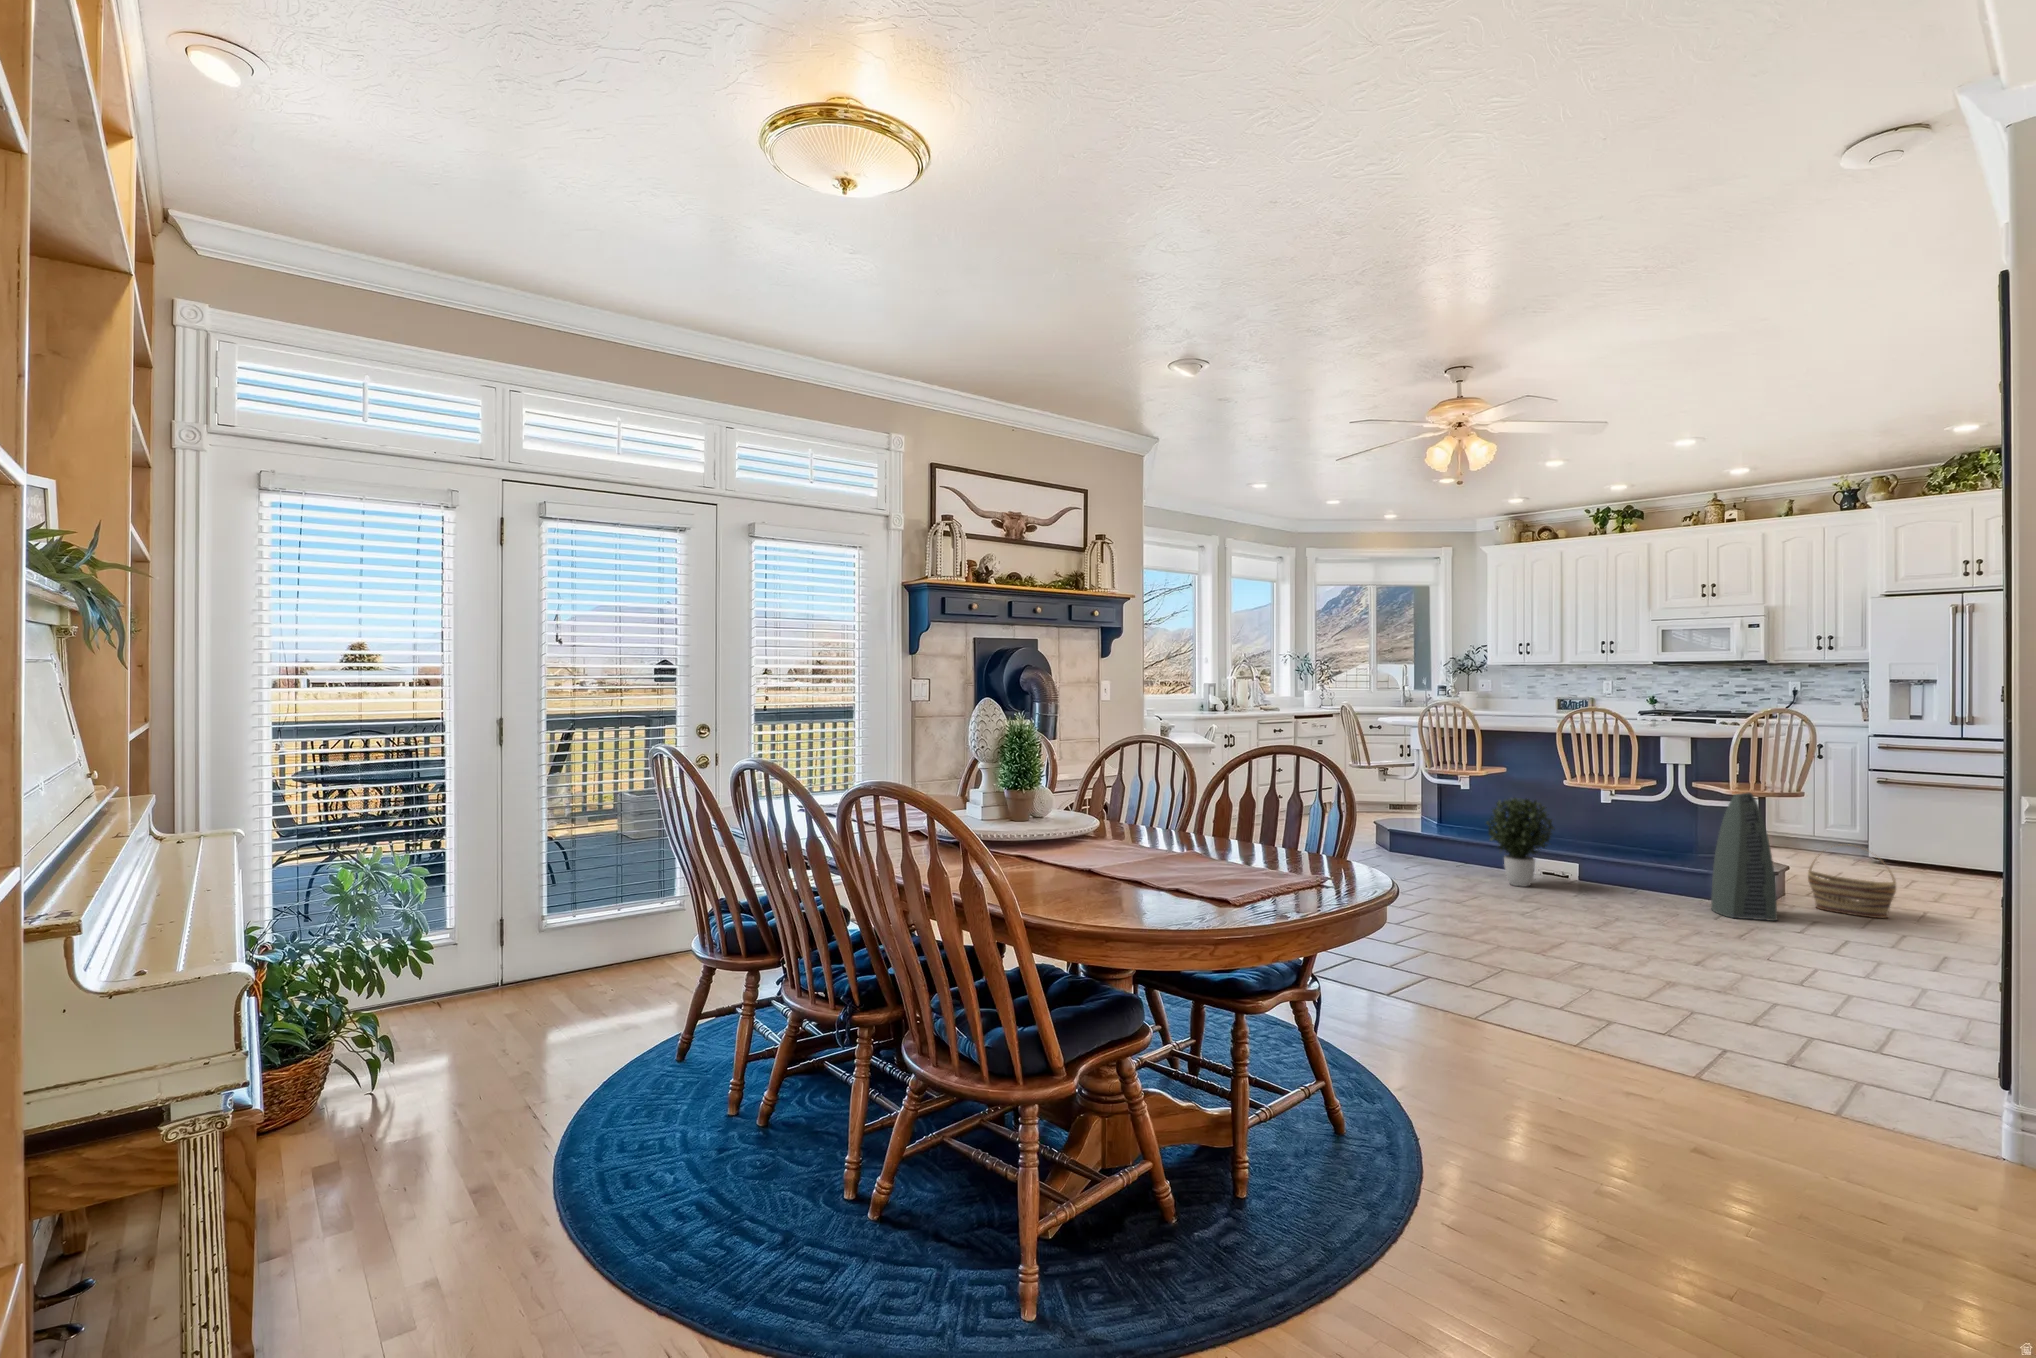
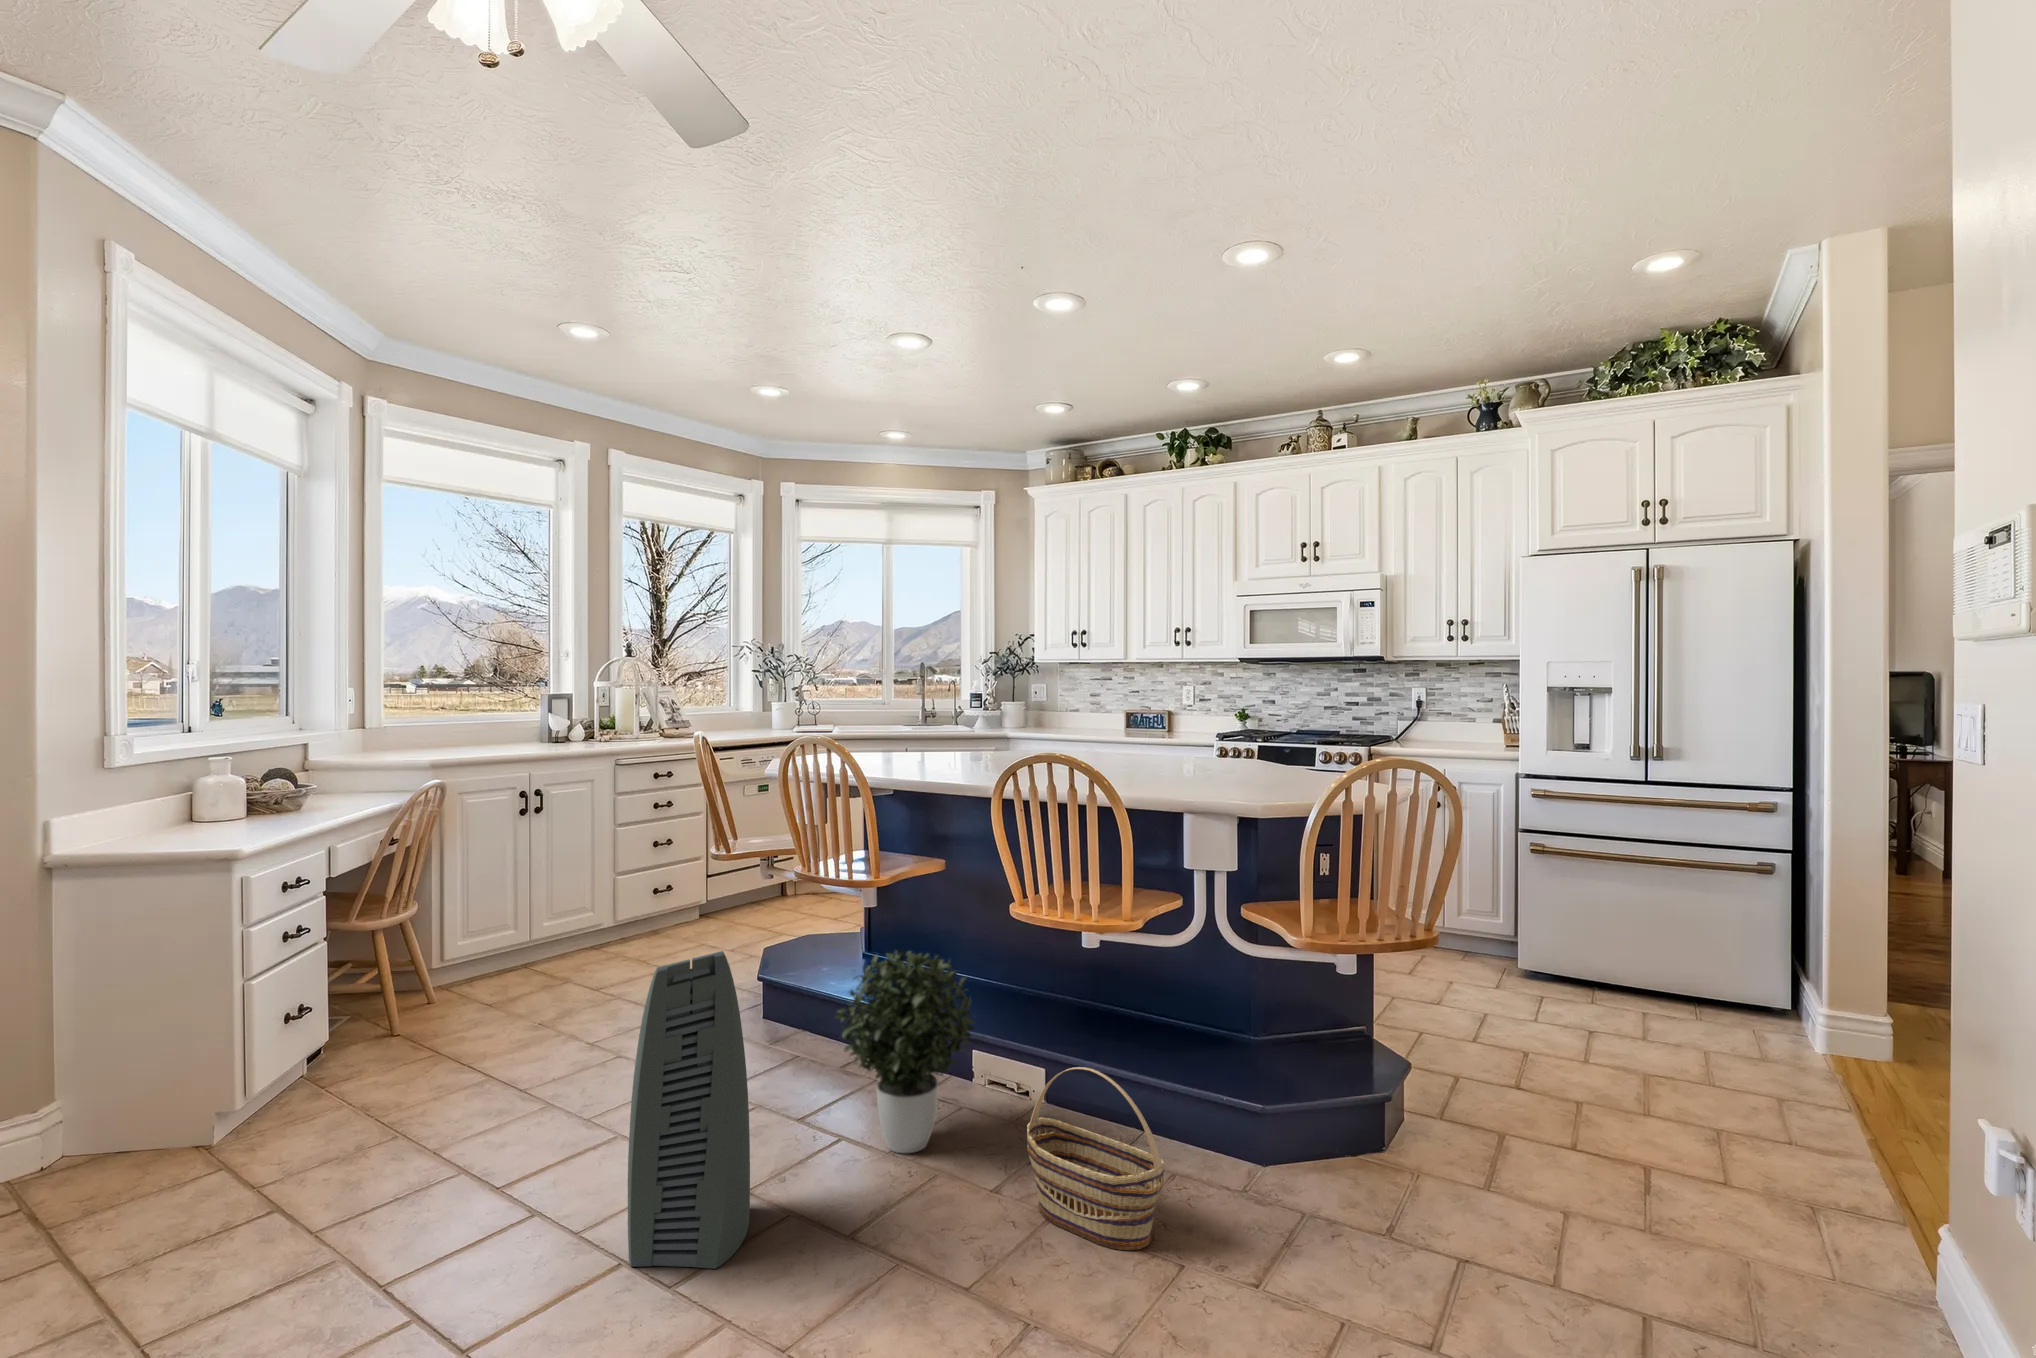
air purifier: present [1711,792,1777,921] -> present [628,951,750,1269]
basket: present [1808,846,1896,918] -> present [1027,1067,1164,1250]

